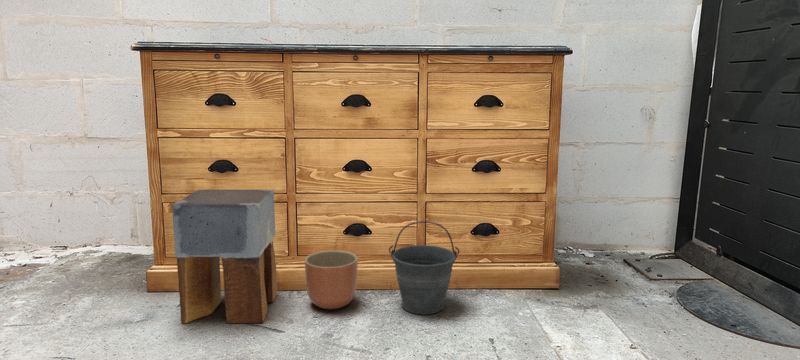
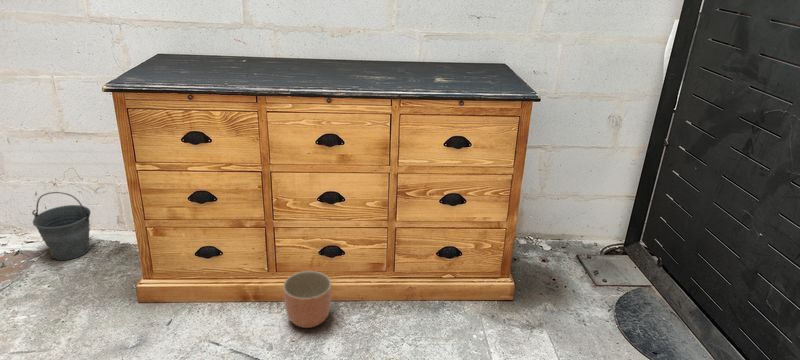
stool: present [172,189,277,323] -> none [157,220,259,347]
bucket: present [389,221,459,314] -> present [32,192,90,260]

